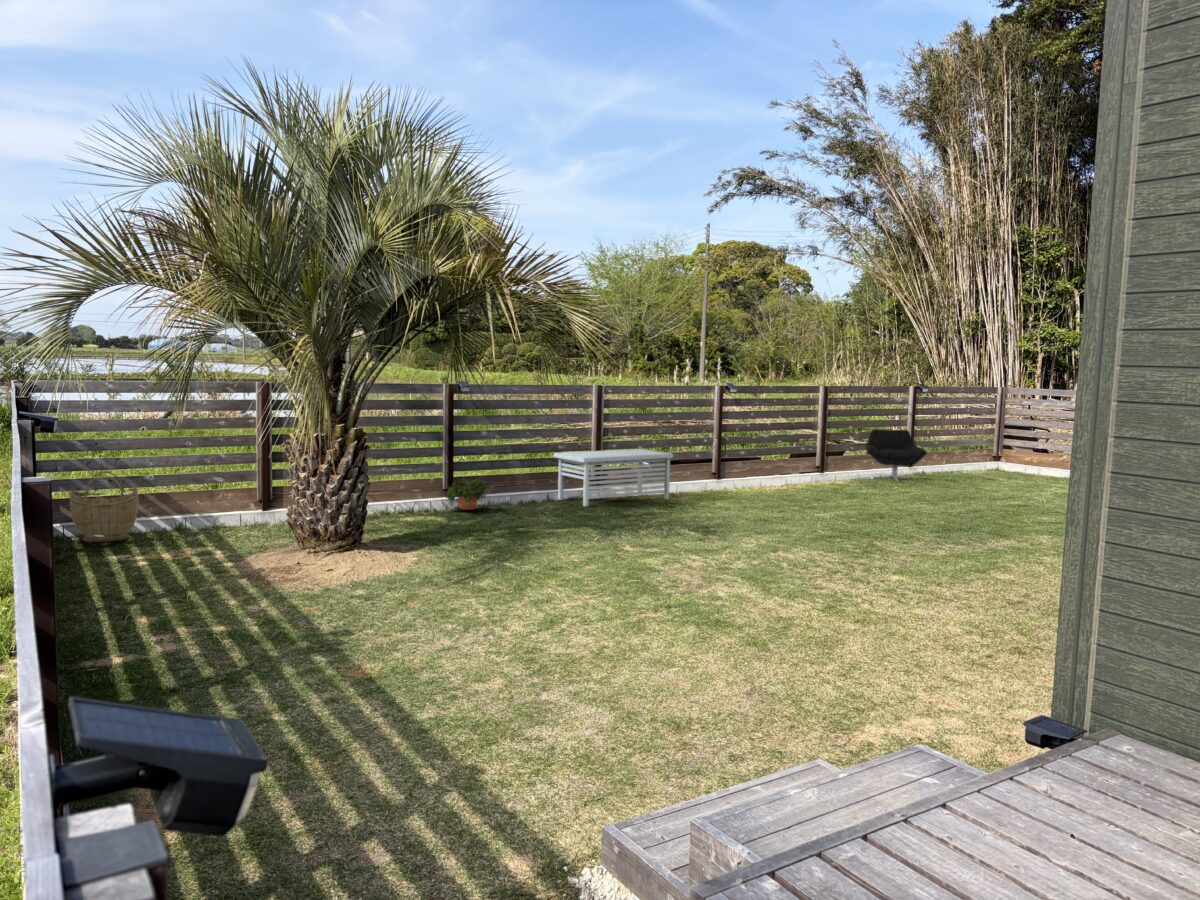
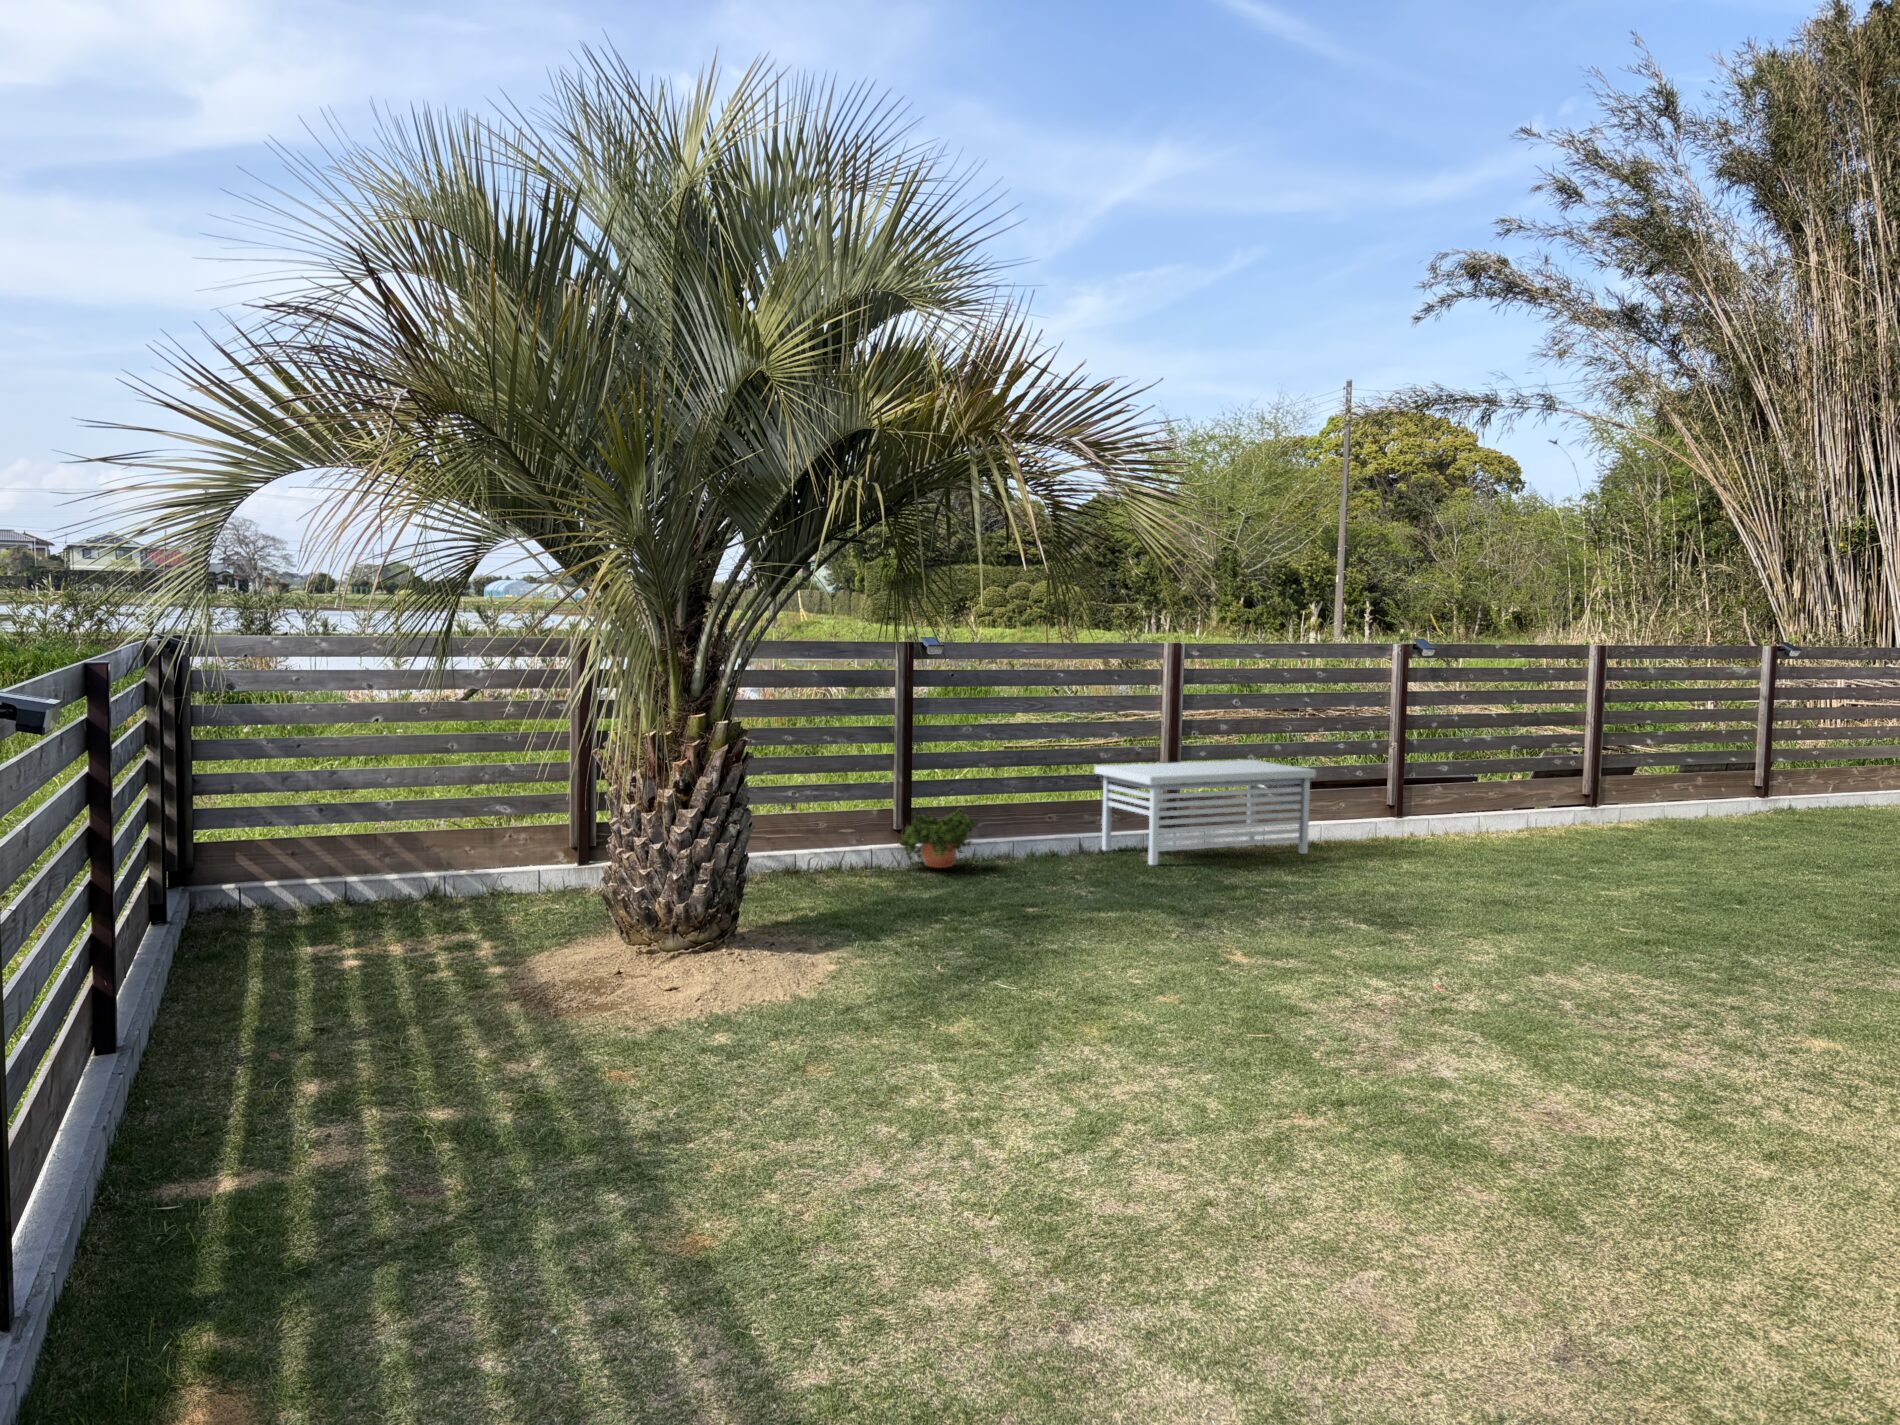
lounge chair: present [866,429,927,482] -> none [1675,726,1806,827]
woven basket: present [70,471,139,543] -> none [252,792,367,917]

